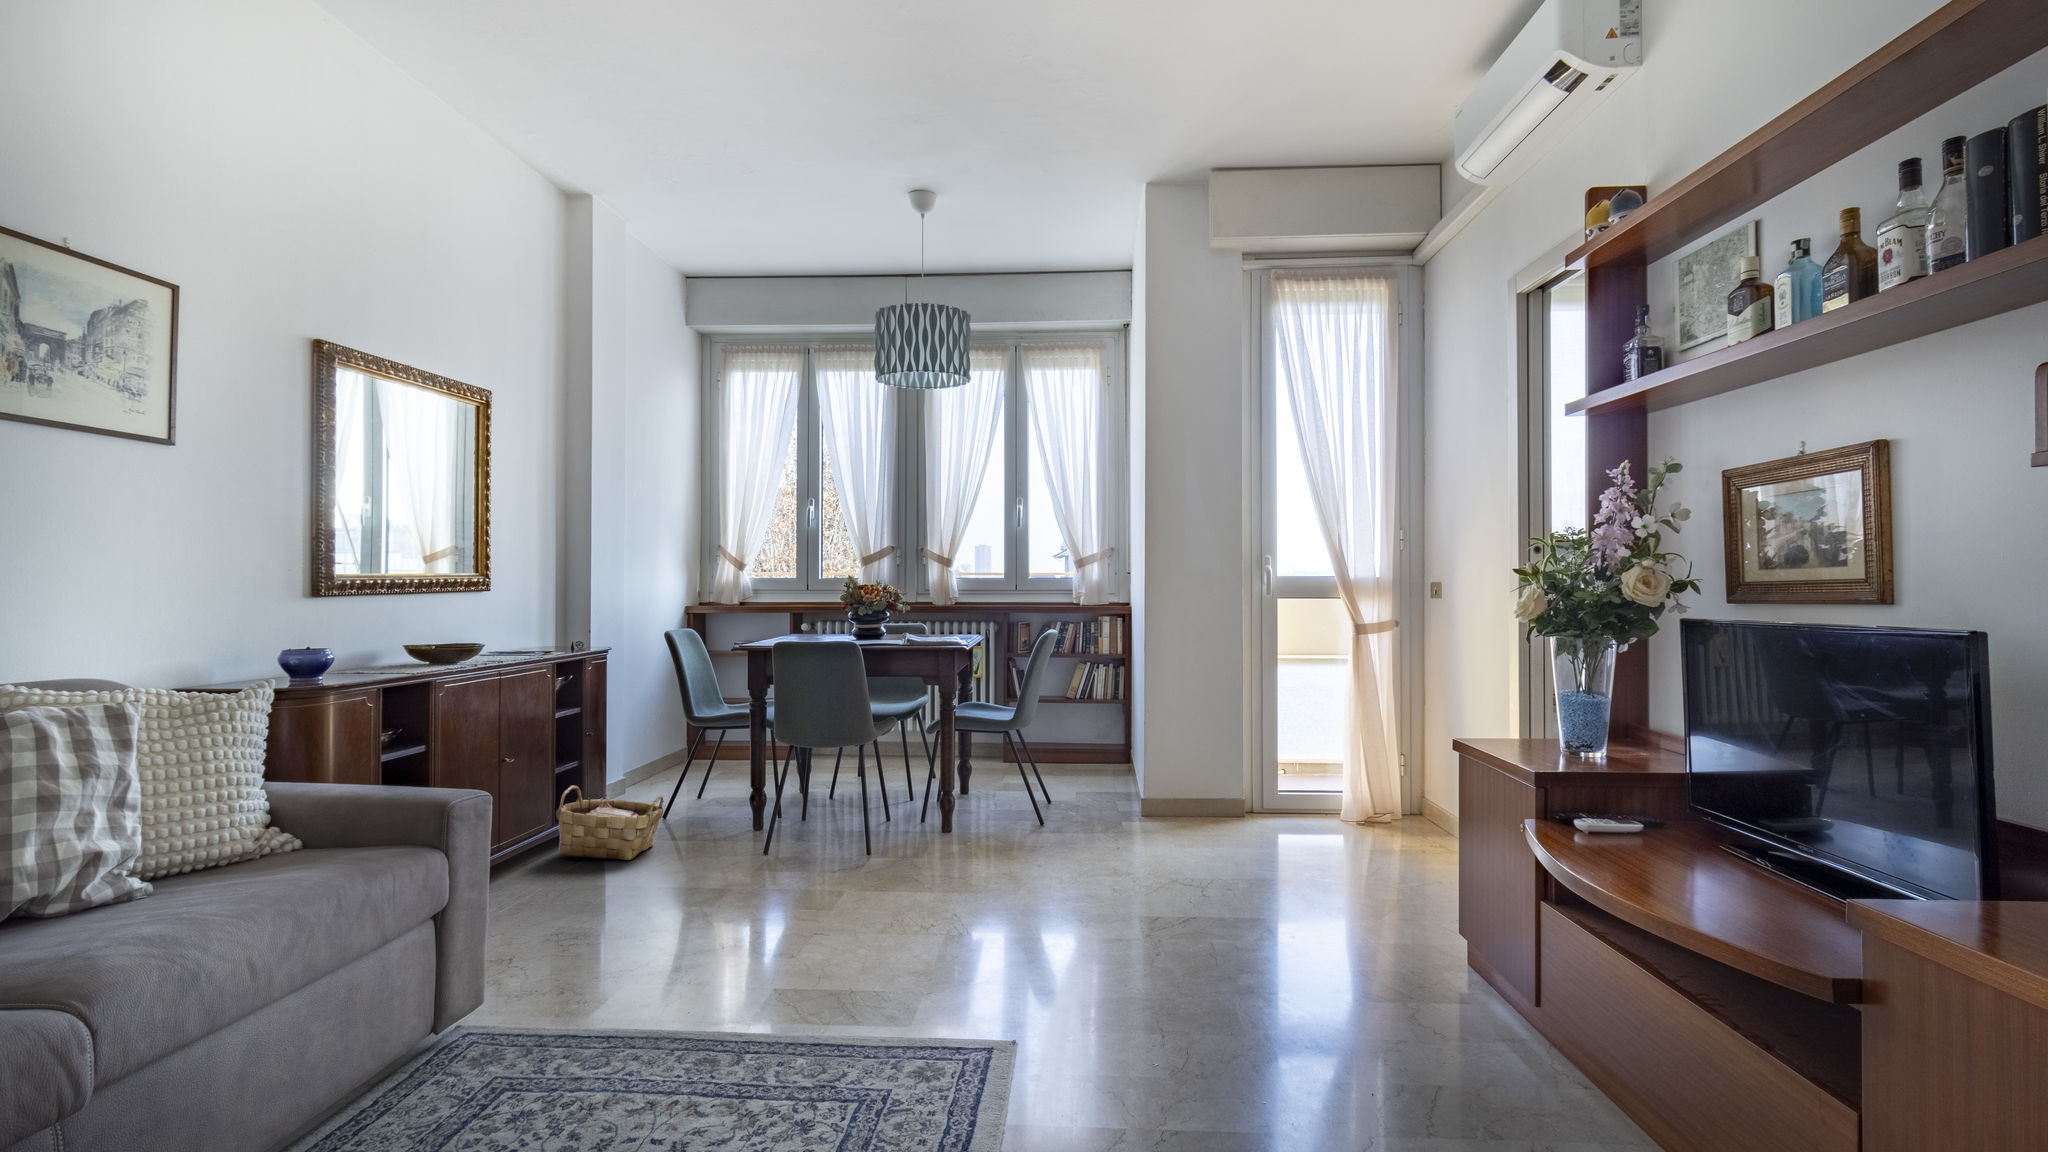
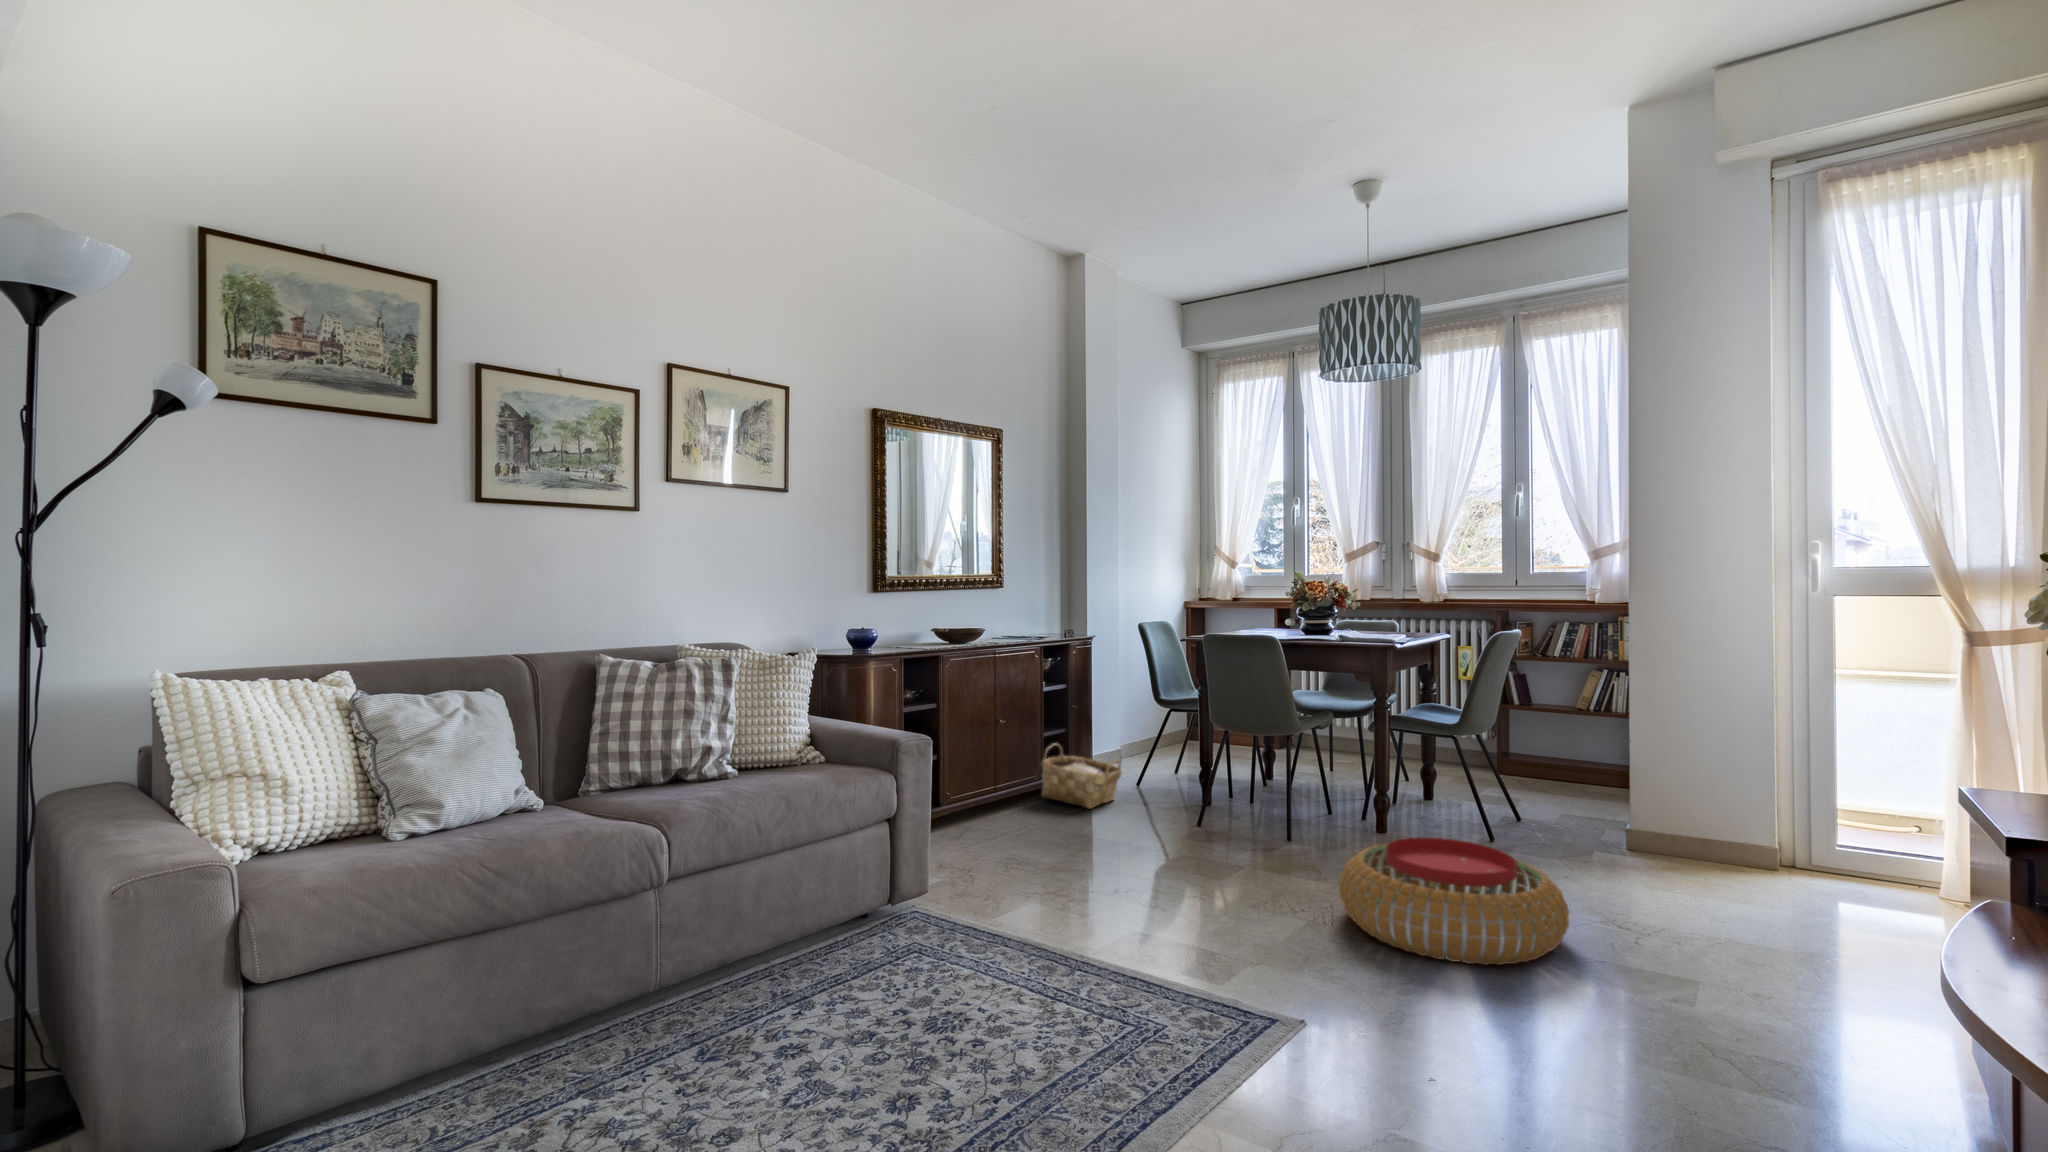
pouf: none [973,827,1182,947] -> present [1339,838,1569,965]

